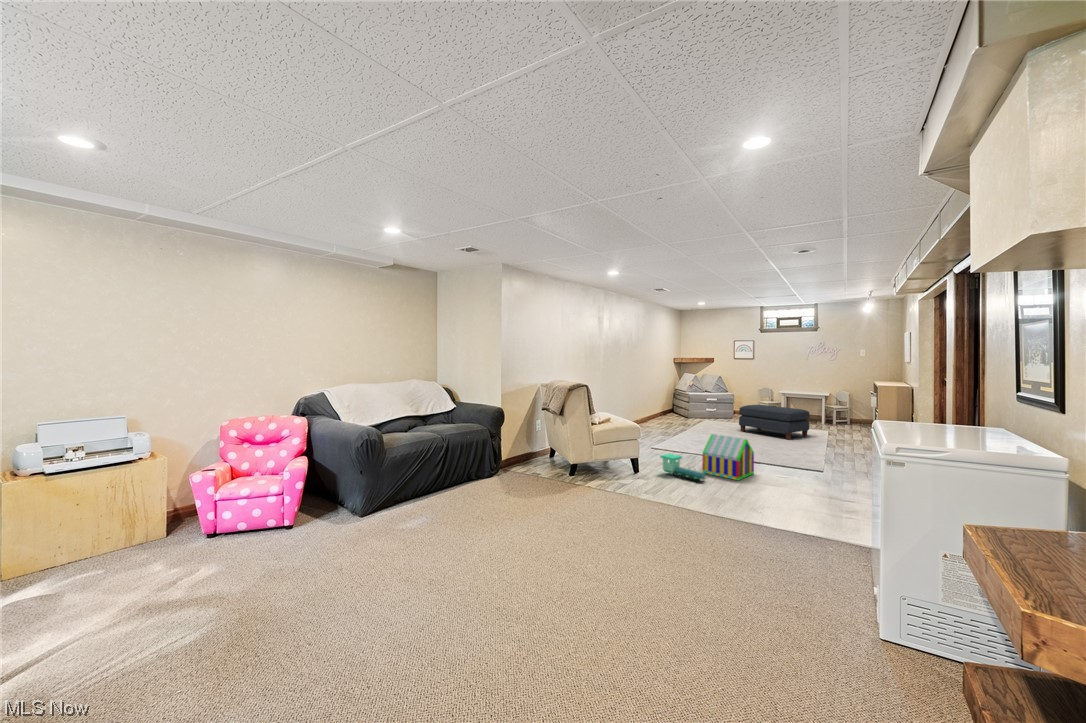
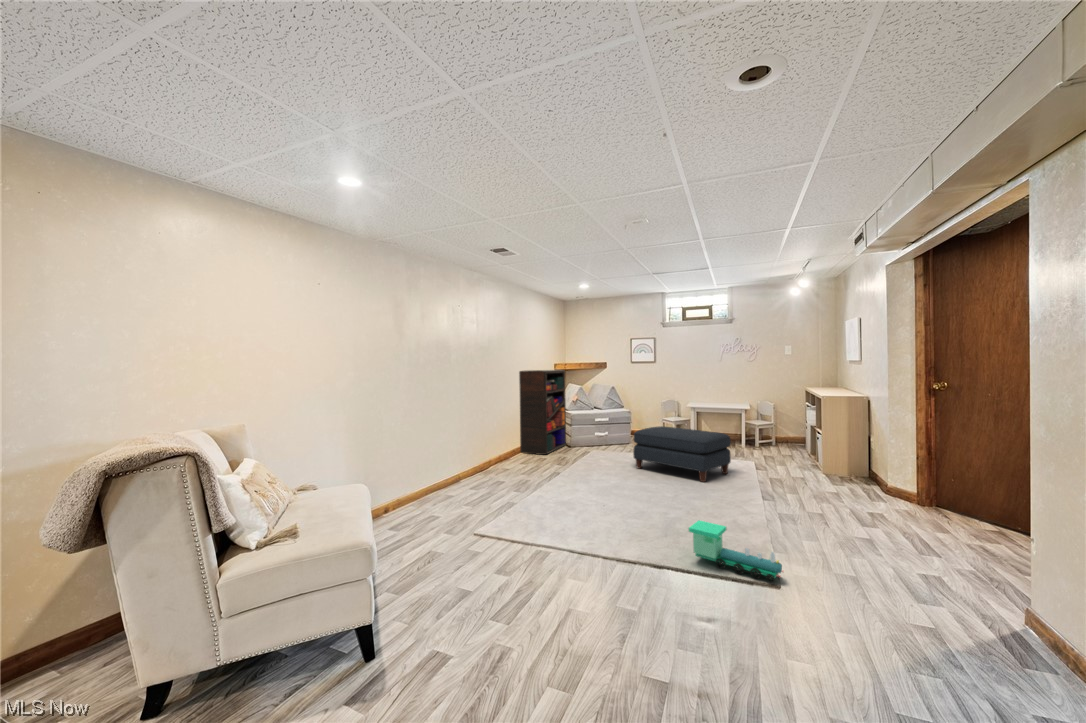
bookshelf: none [653,363,685,422] -> present [519,370,566,455]
toy house: present [702,434,754,480] -> none [530,516,642,644]
toy train: present [660,453,706,482] -> present [689,520,783,581]

